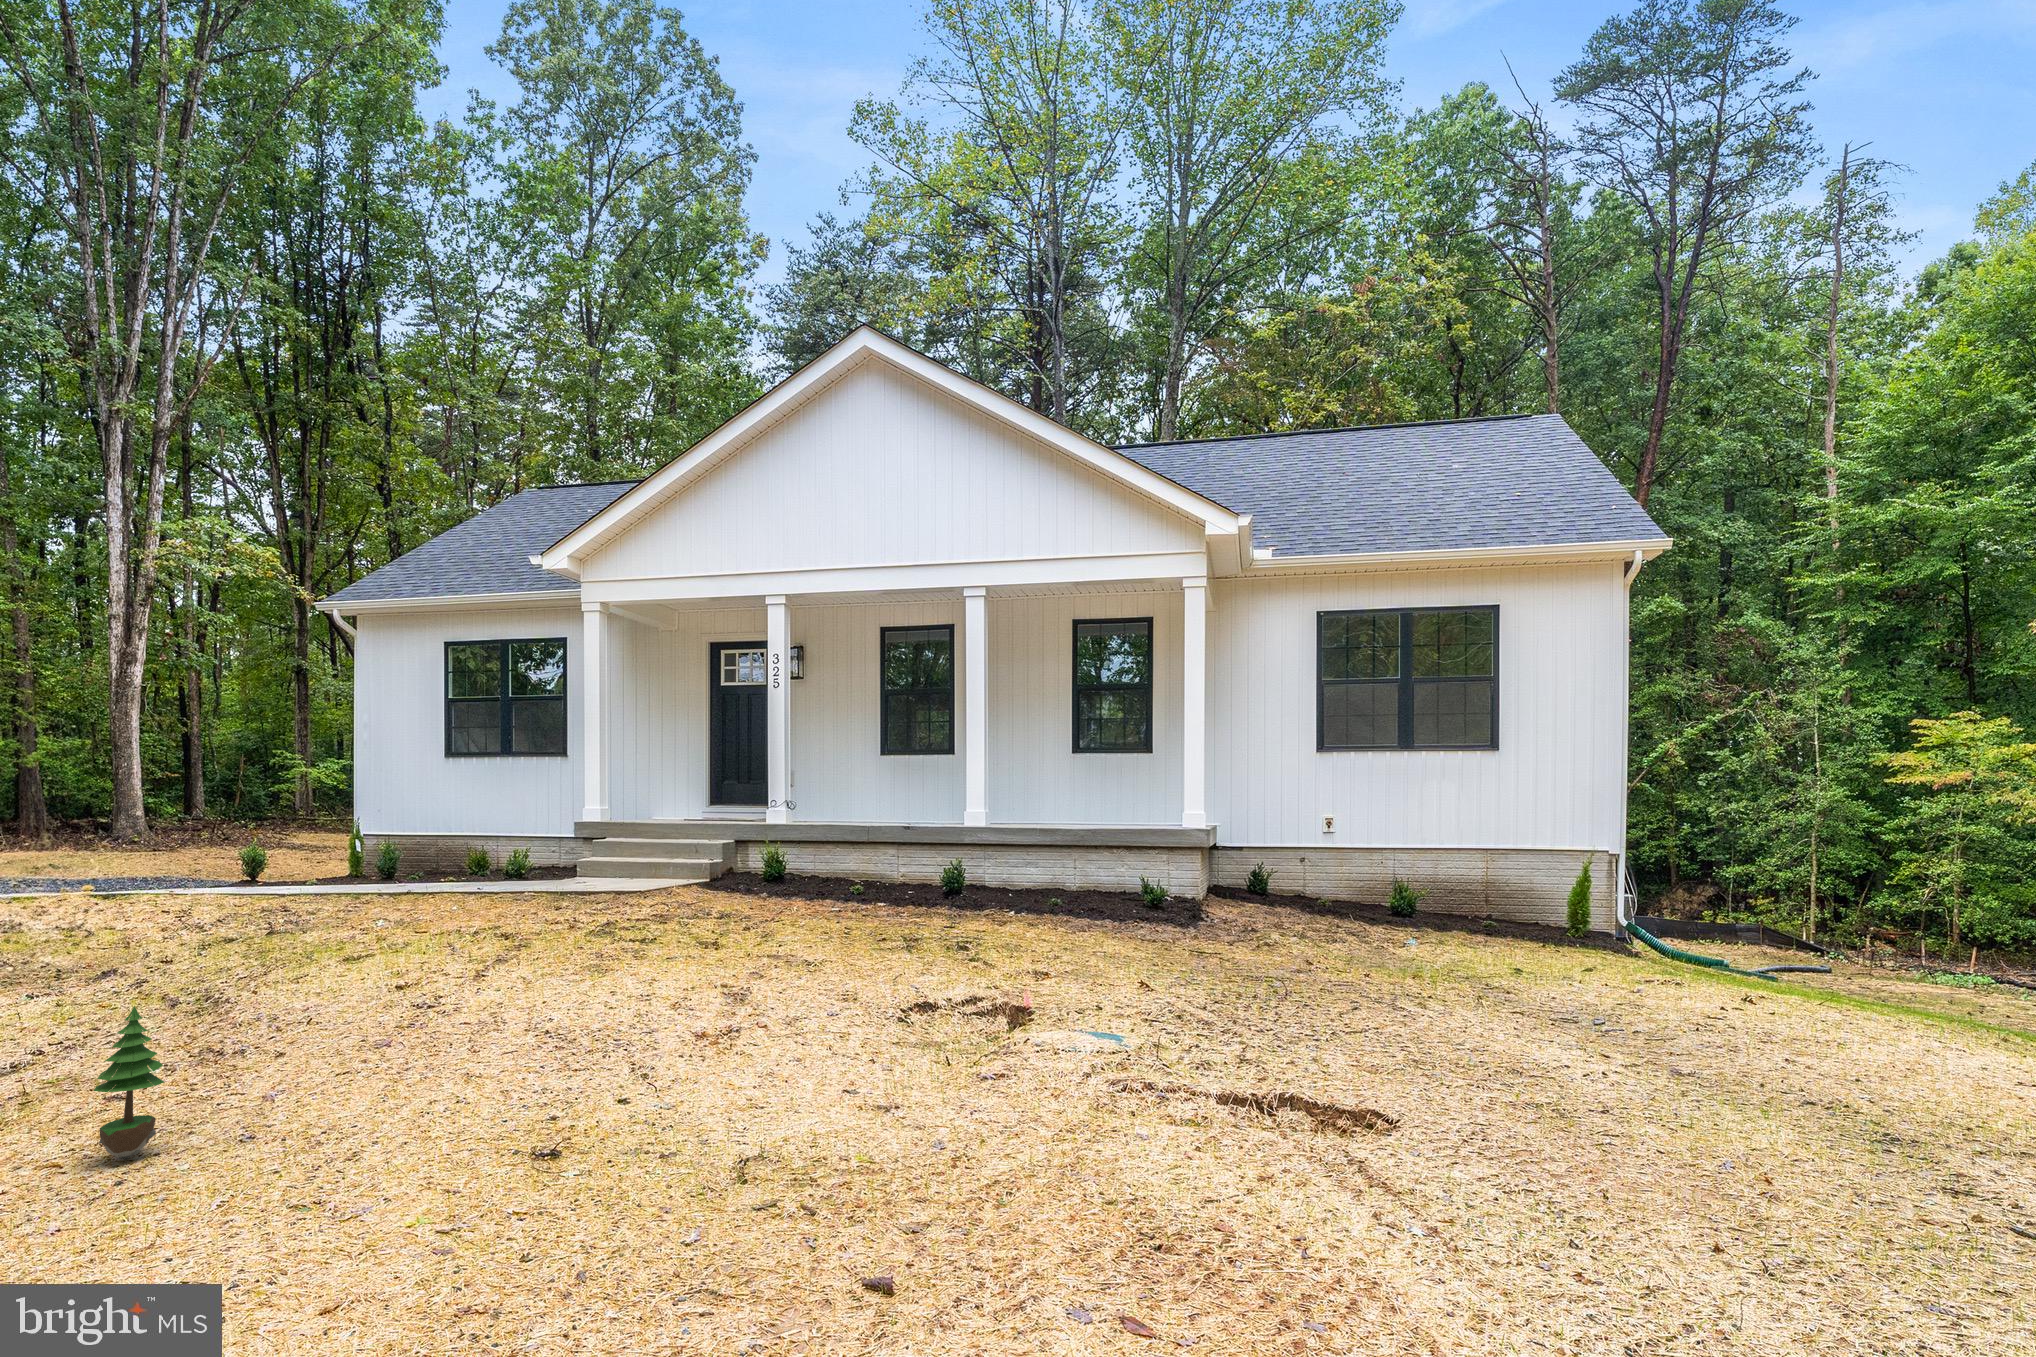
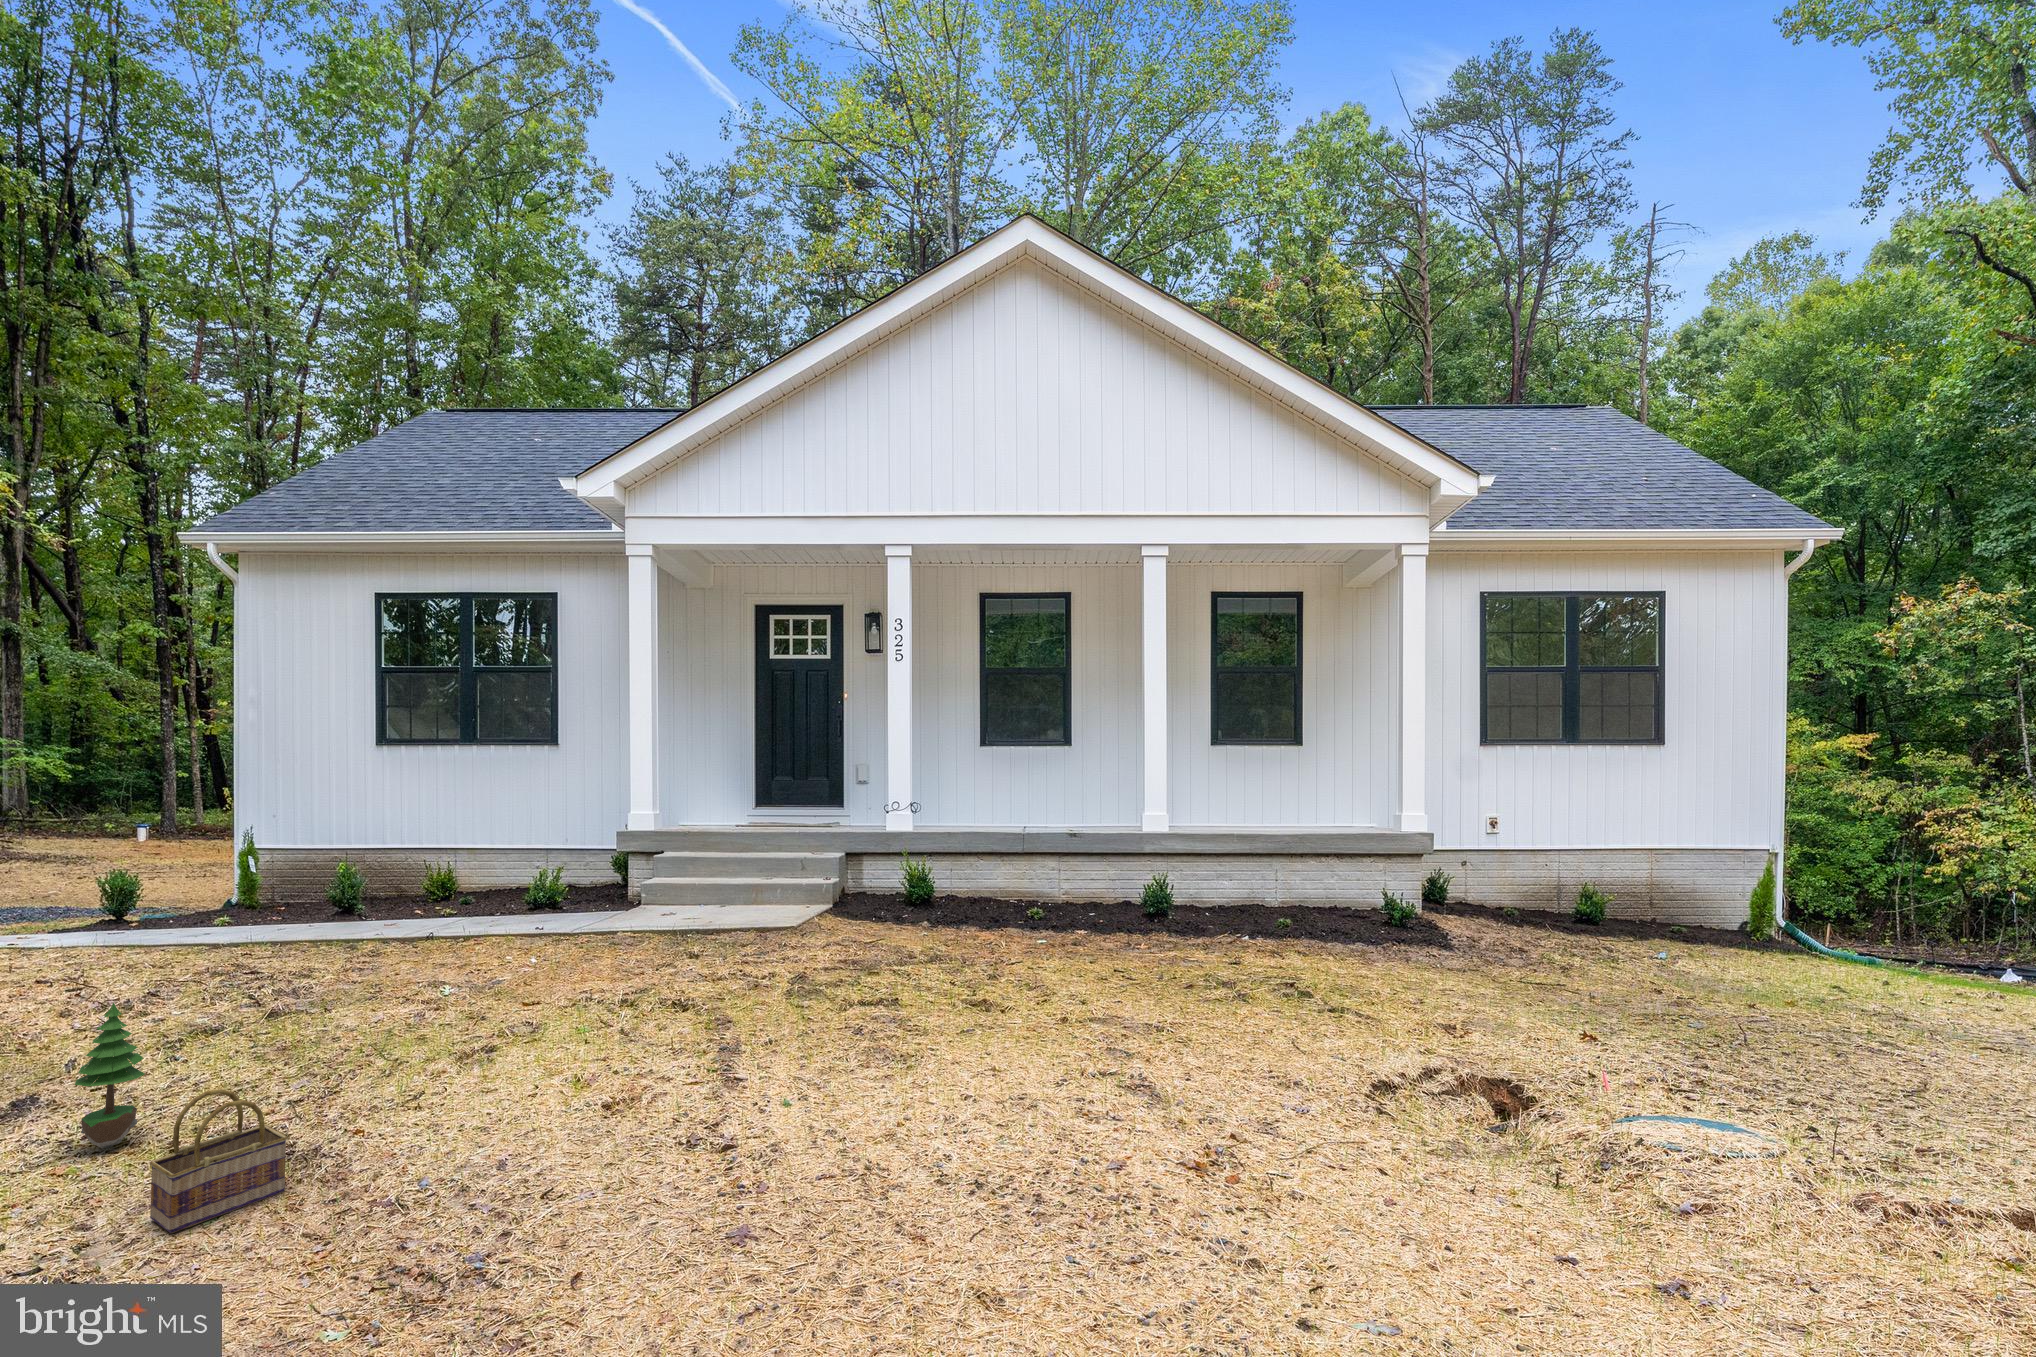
basket: none [160,1089,302,1238] -> present [150,1089,288,1233]

